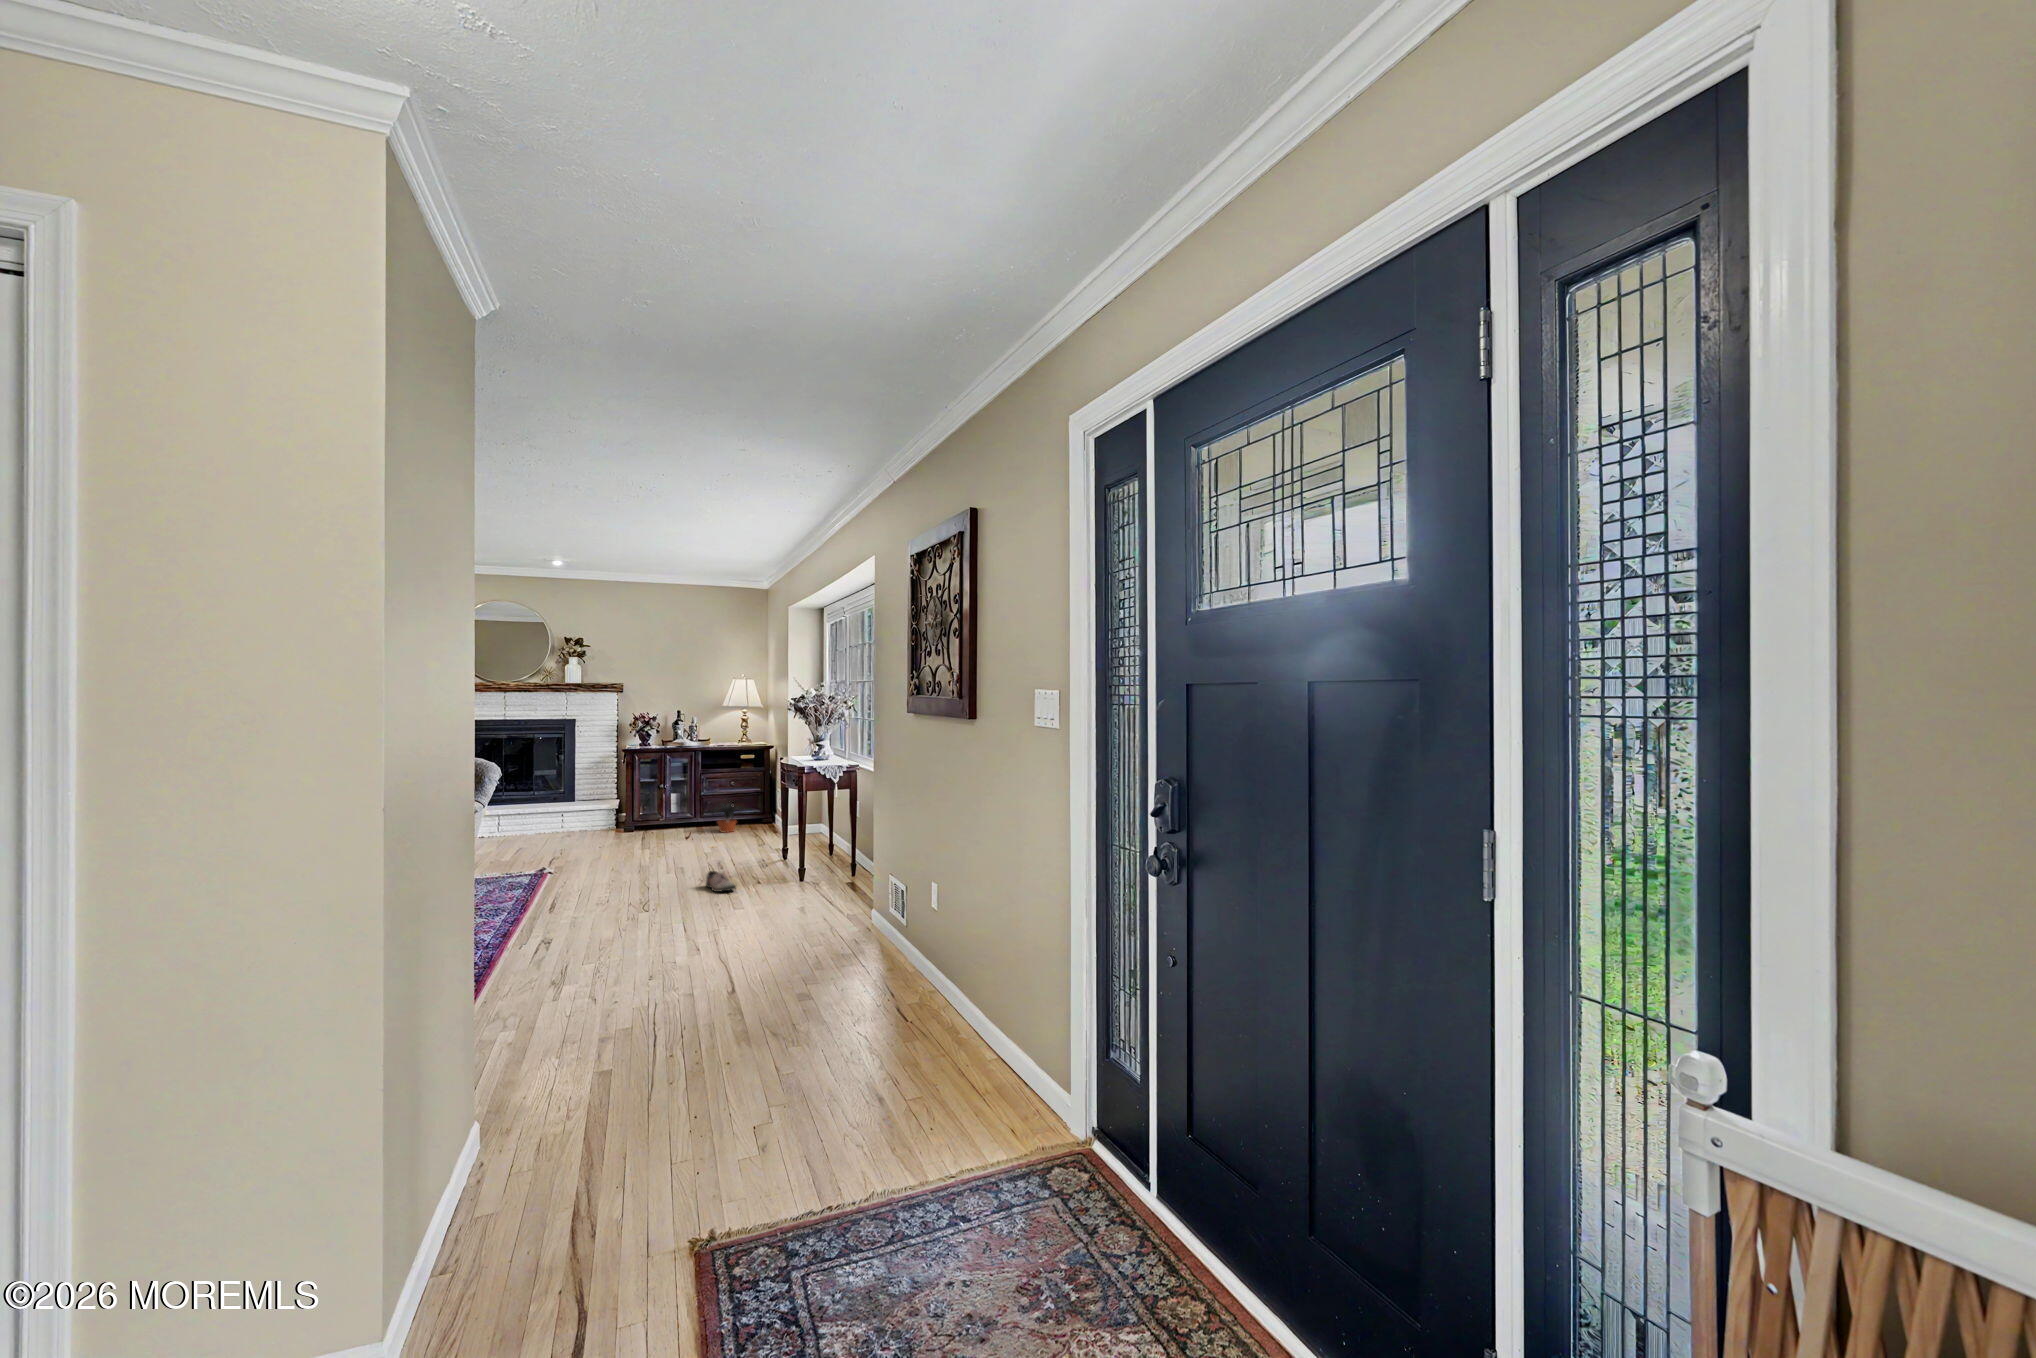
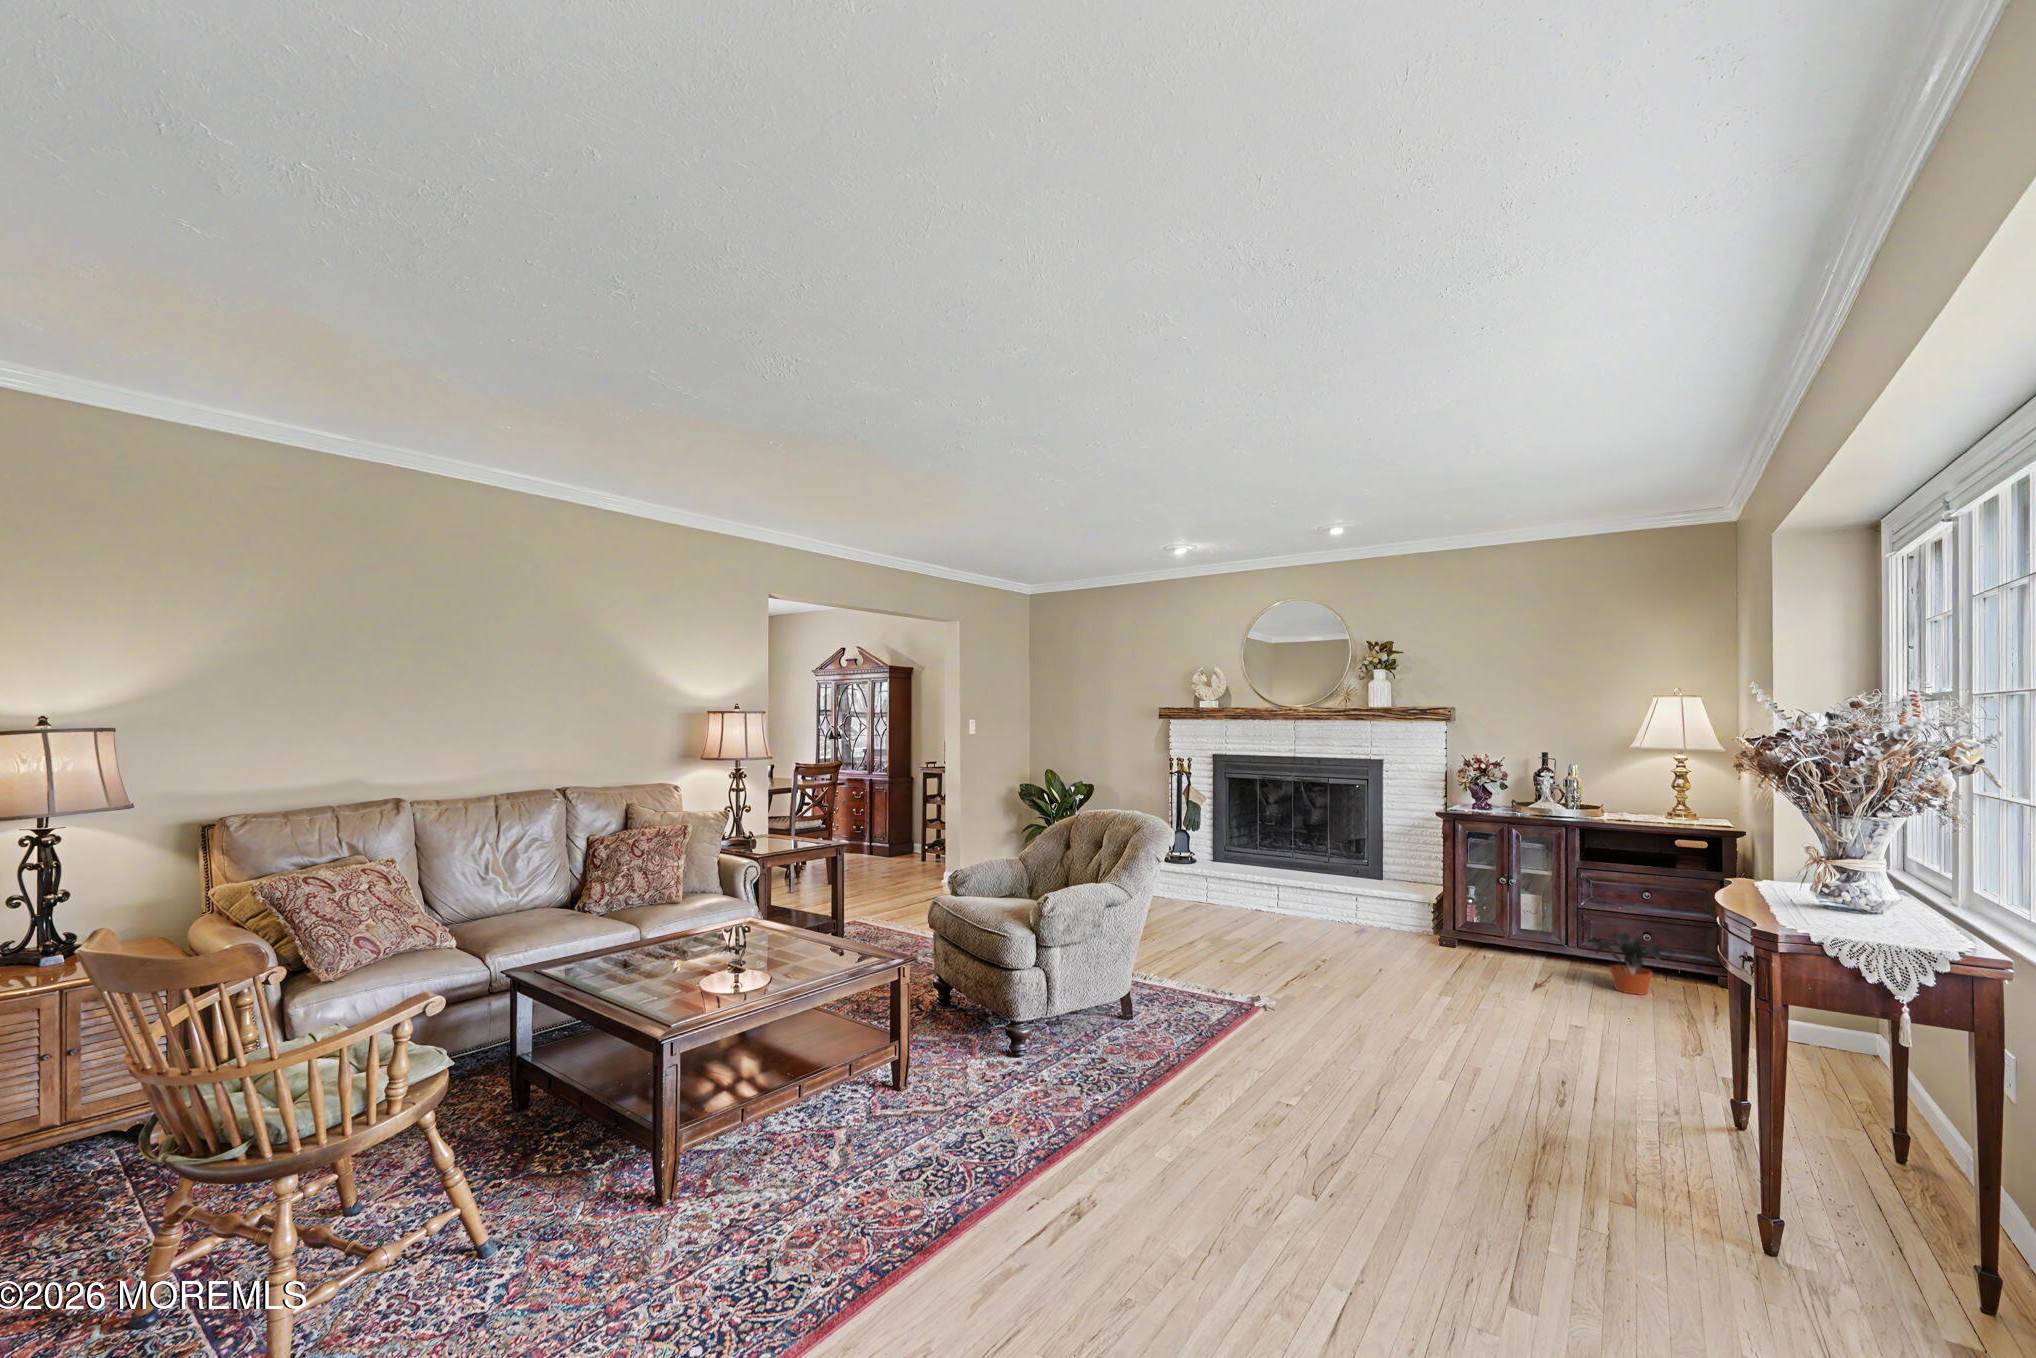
shoe: present [706,871,736,892] -> none [1491,1136,1557,1220]

